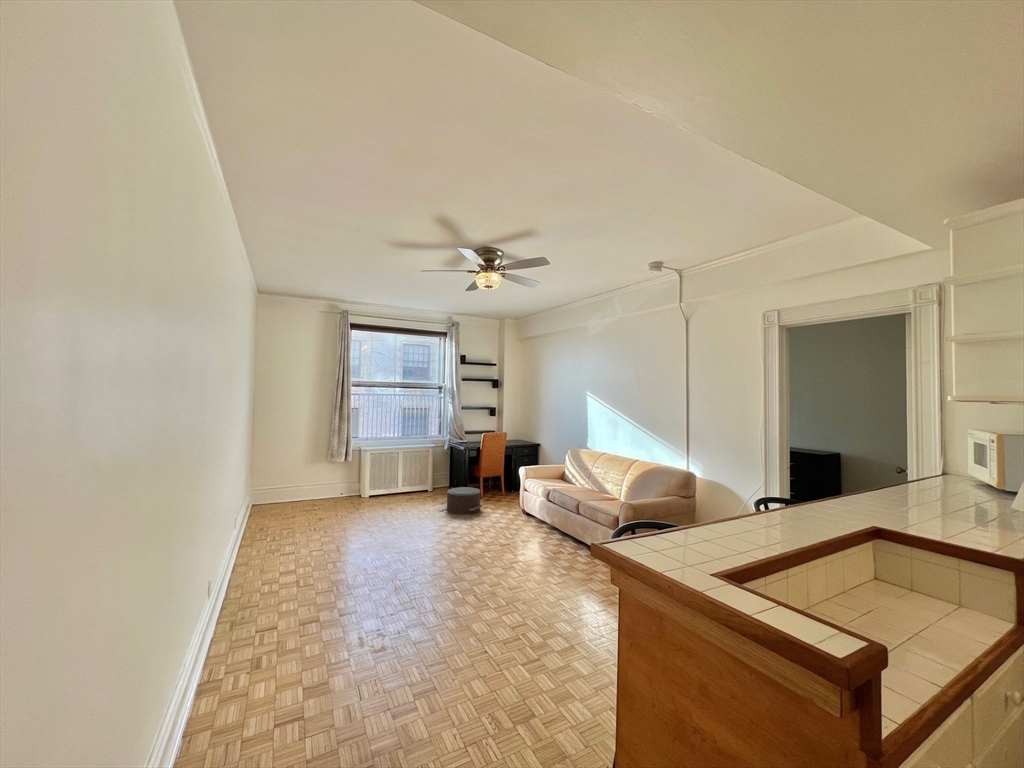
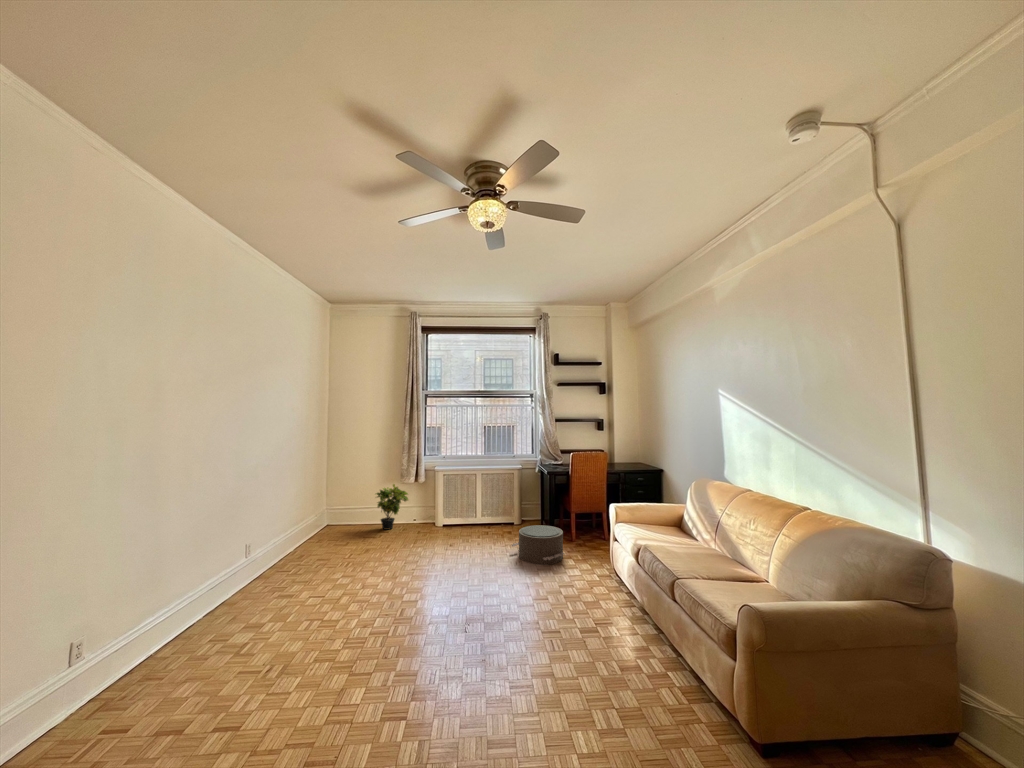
potted plant: none [306,463,339,503] -> present [376,484,408,530]

